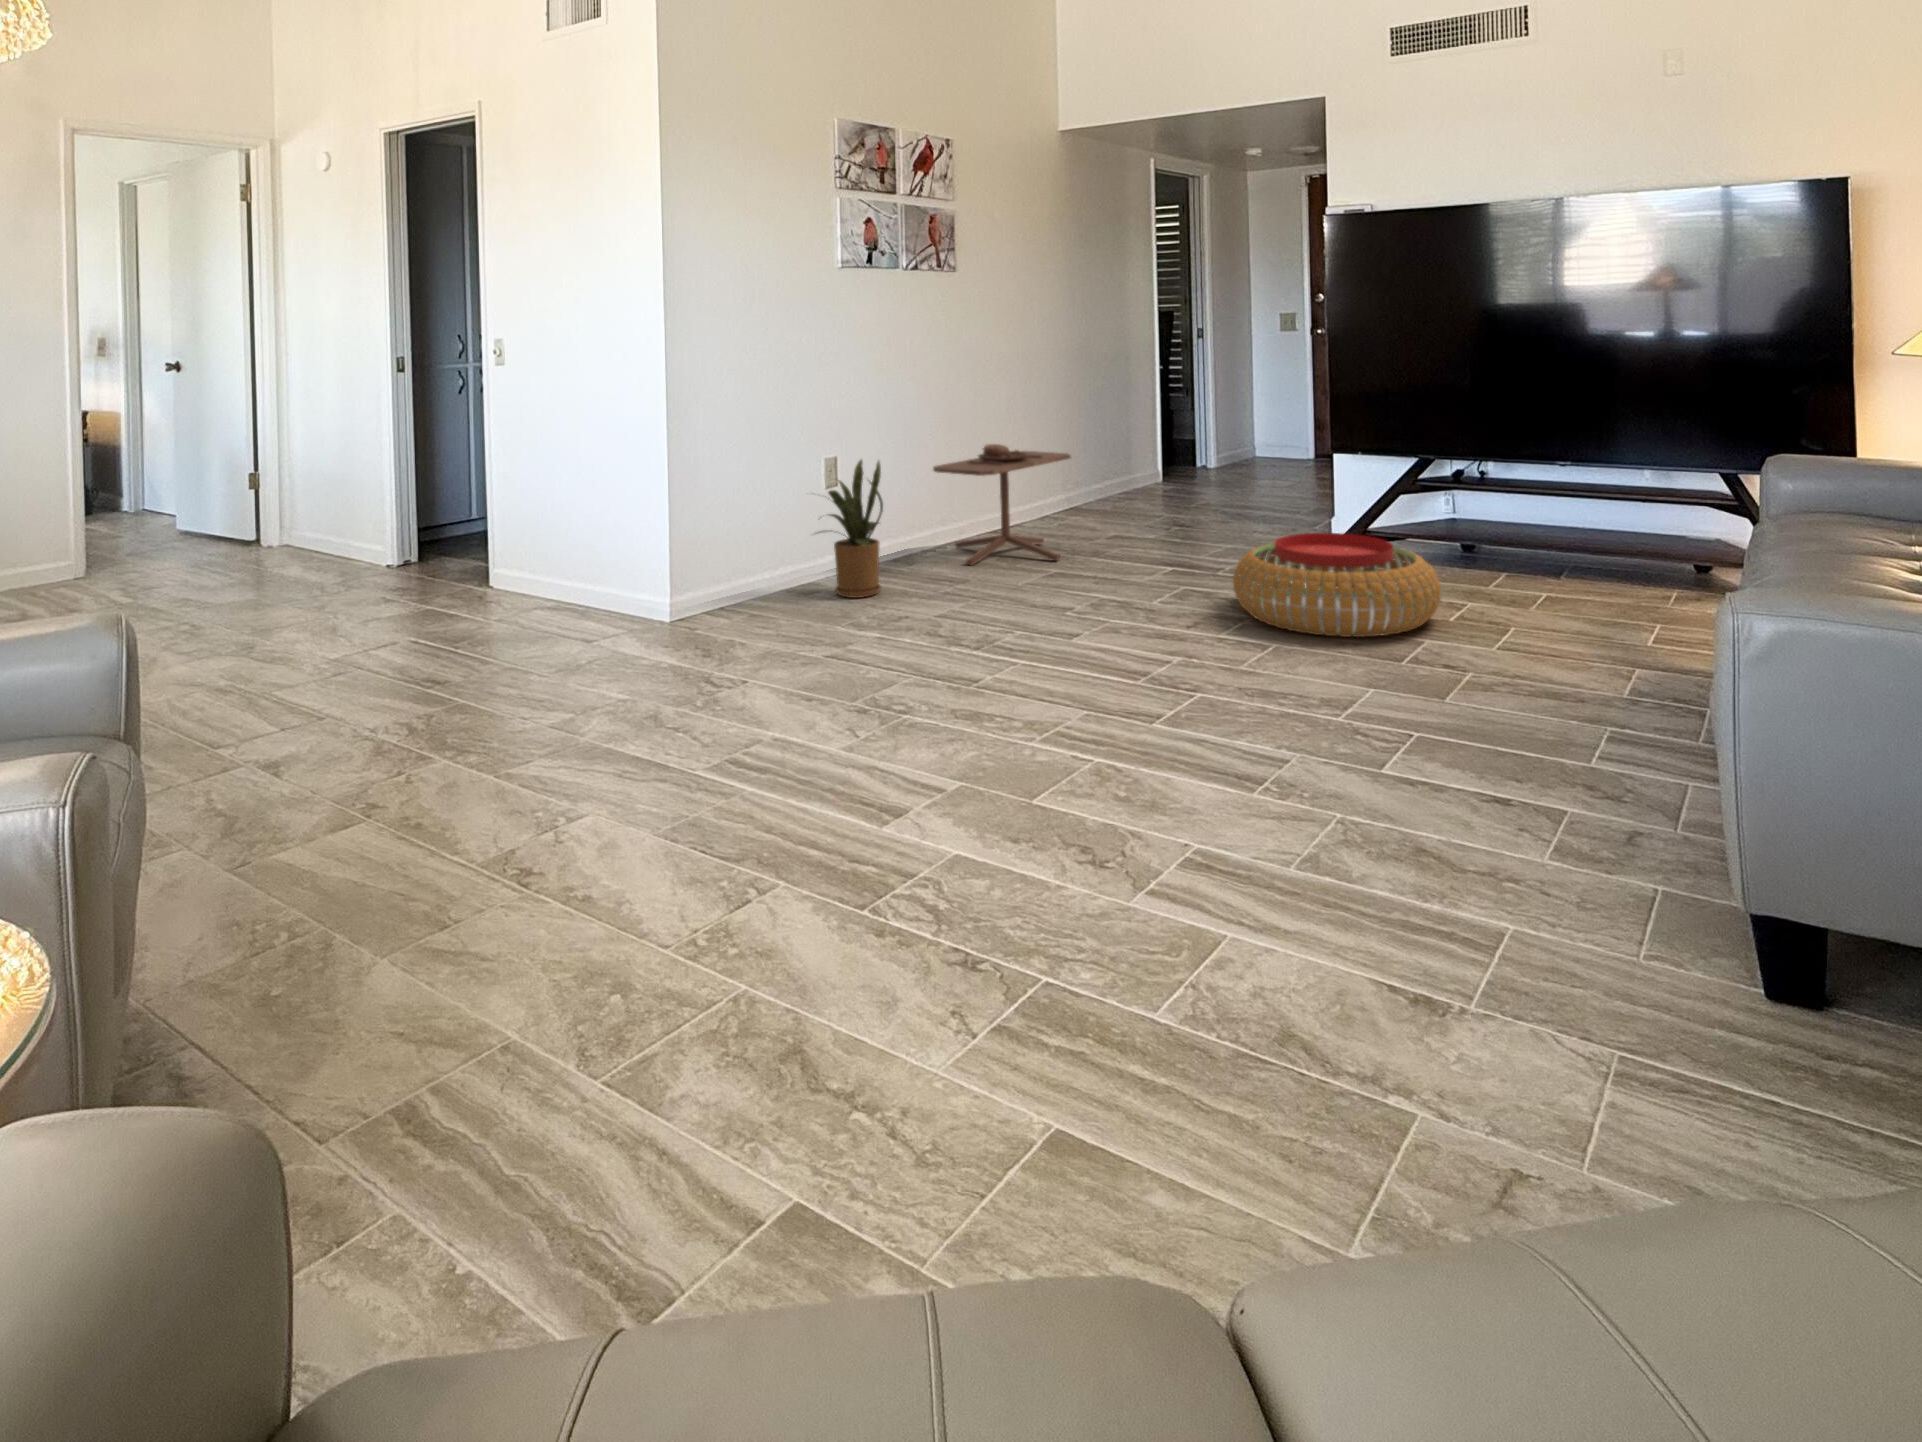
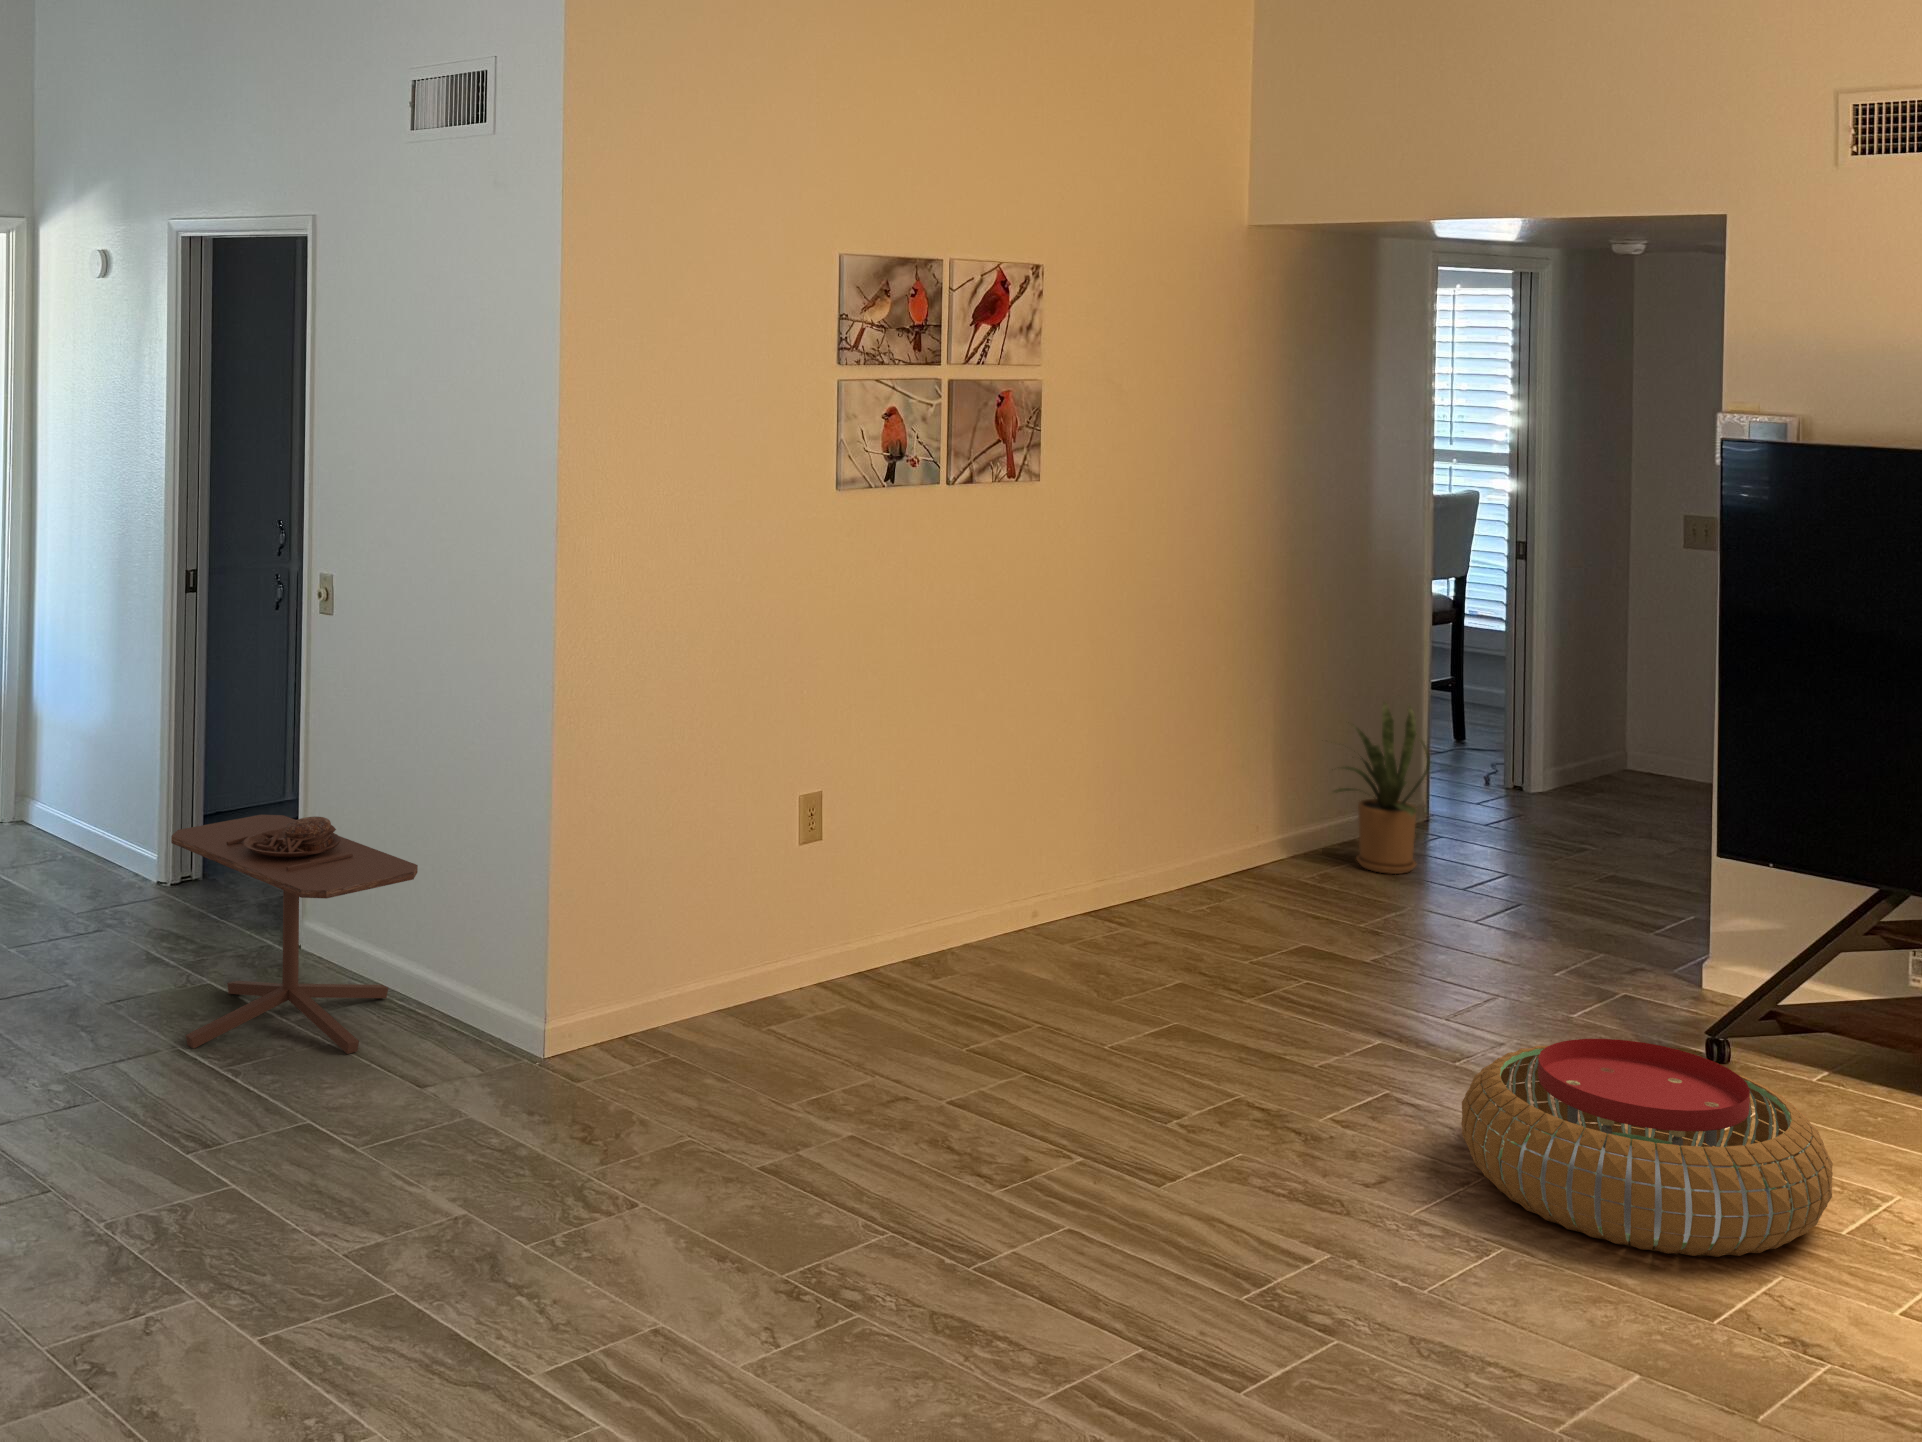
side table: present [933,444,1071,566] -> present [171,815,418,1054]
house plant: present [821,460,883,598] -> present [1334,702,1430,874]

